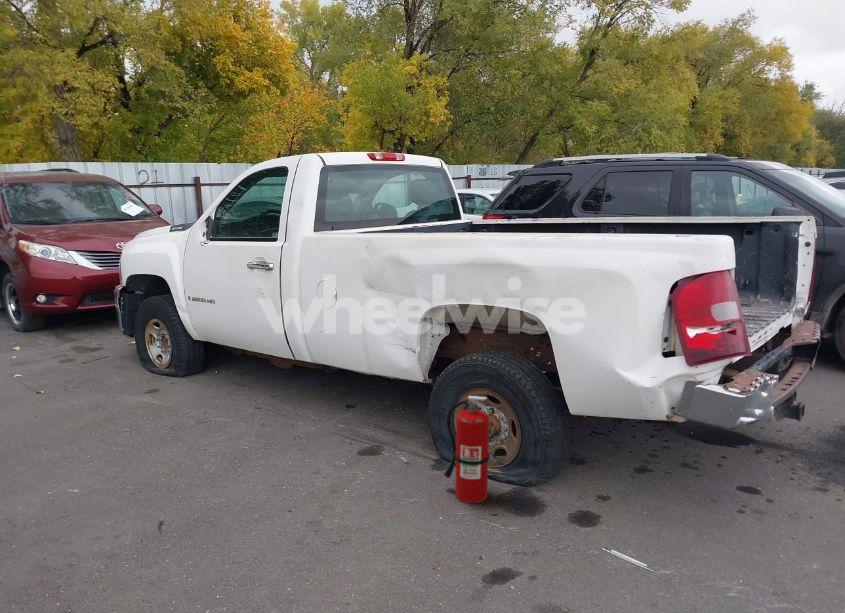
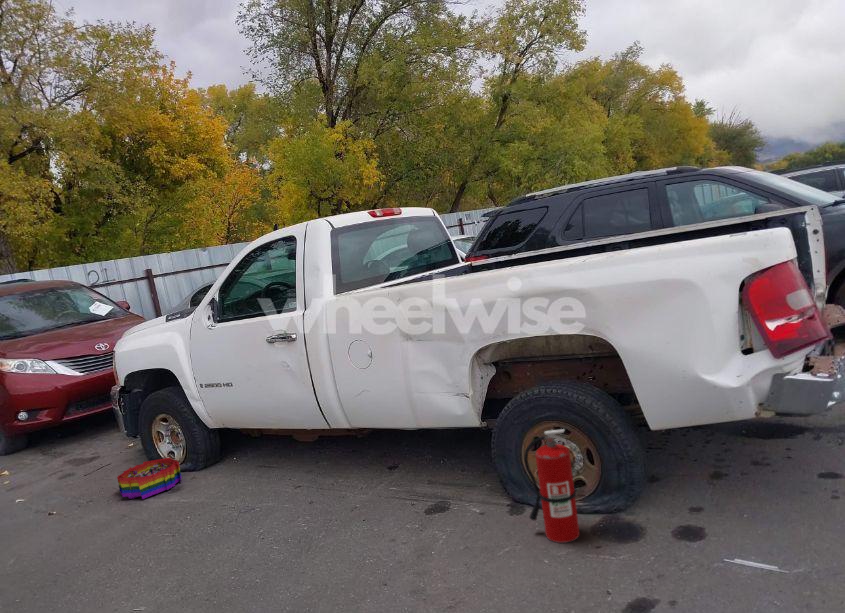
storage bin: none [105,359,164,393] -> present [117,457,182,499]

